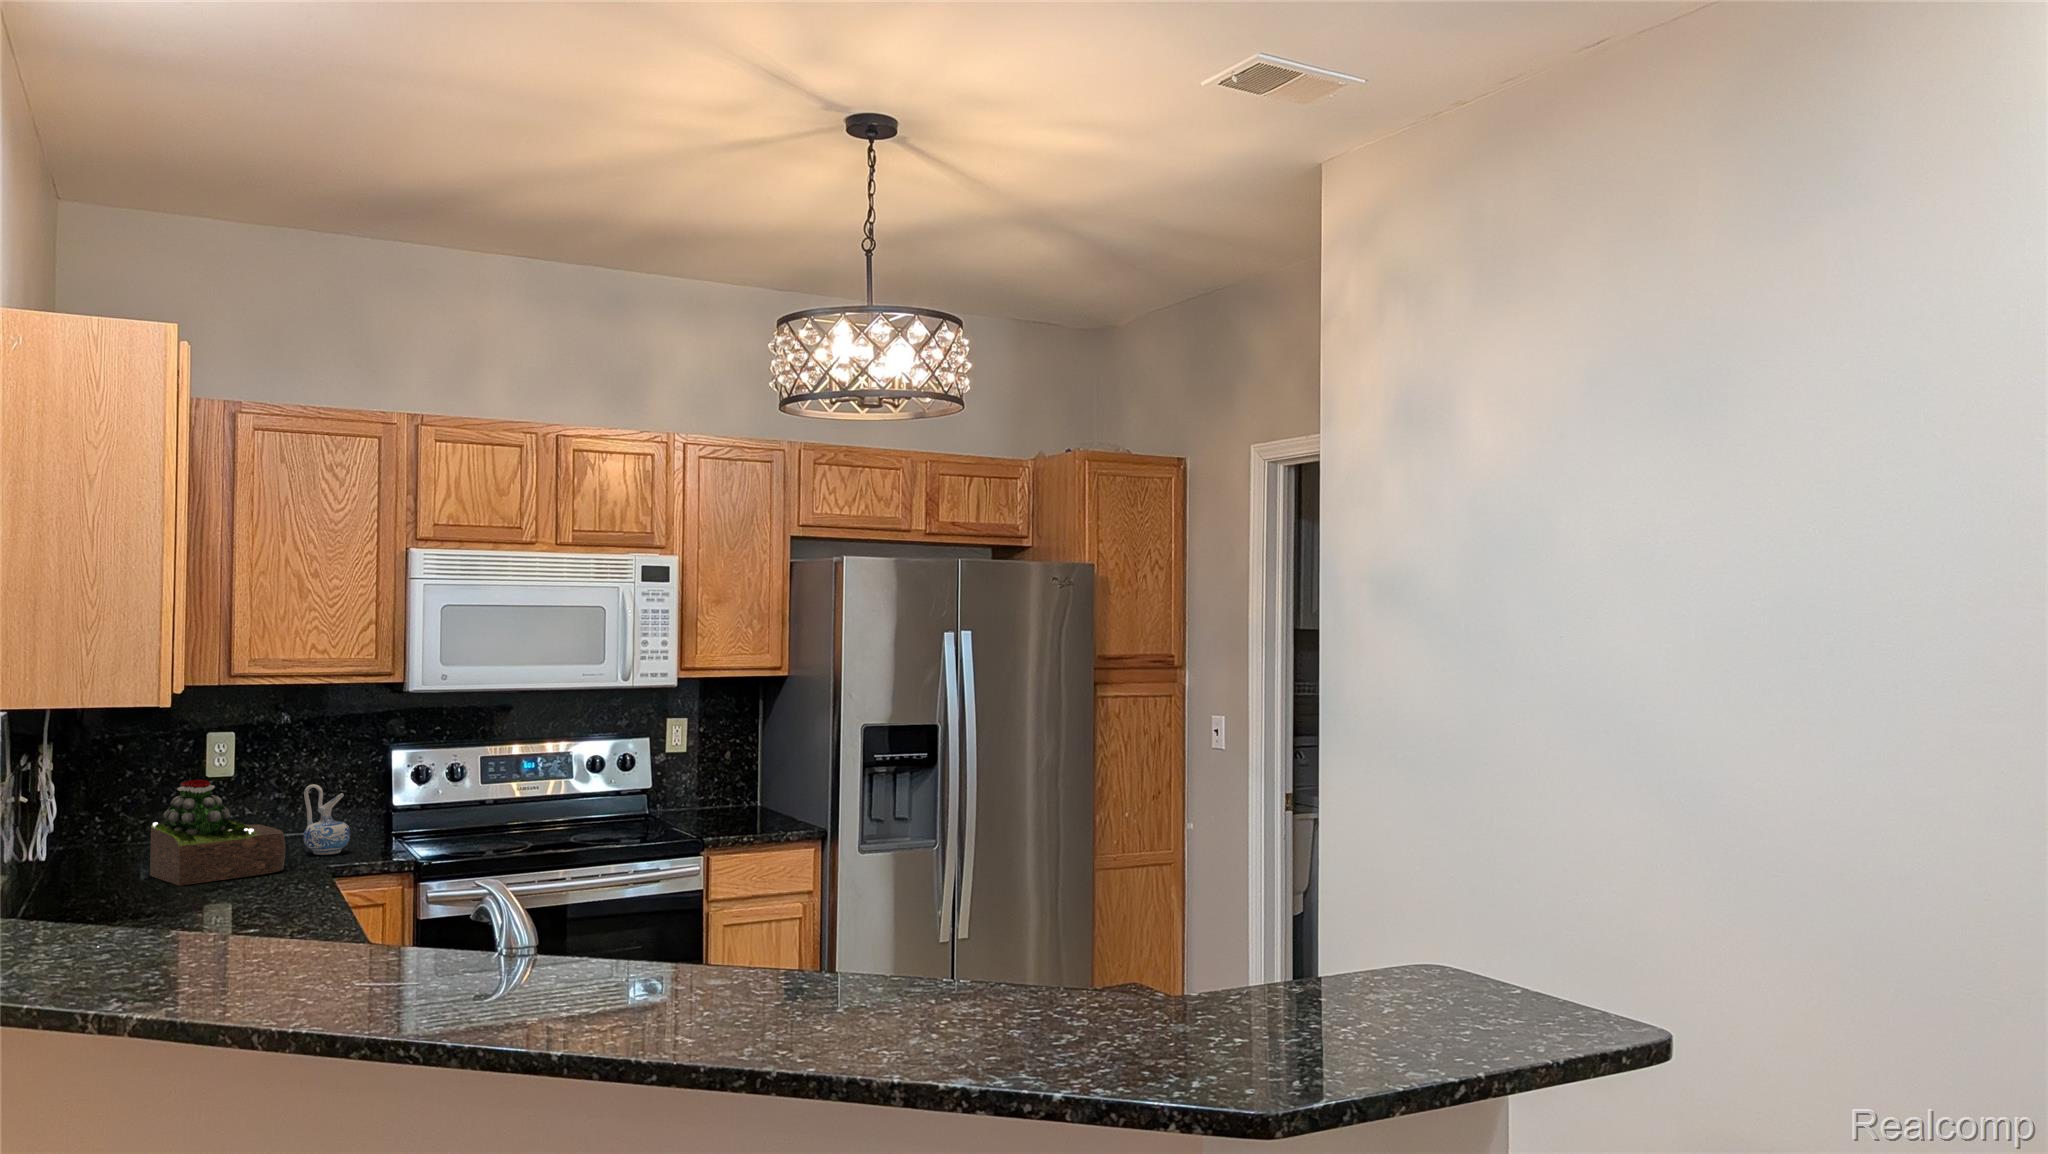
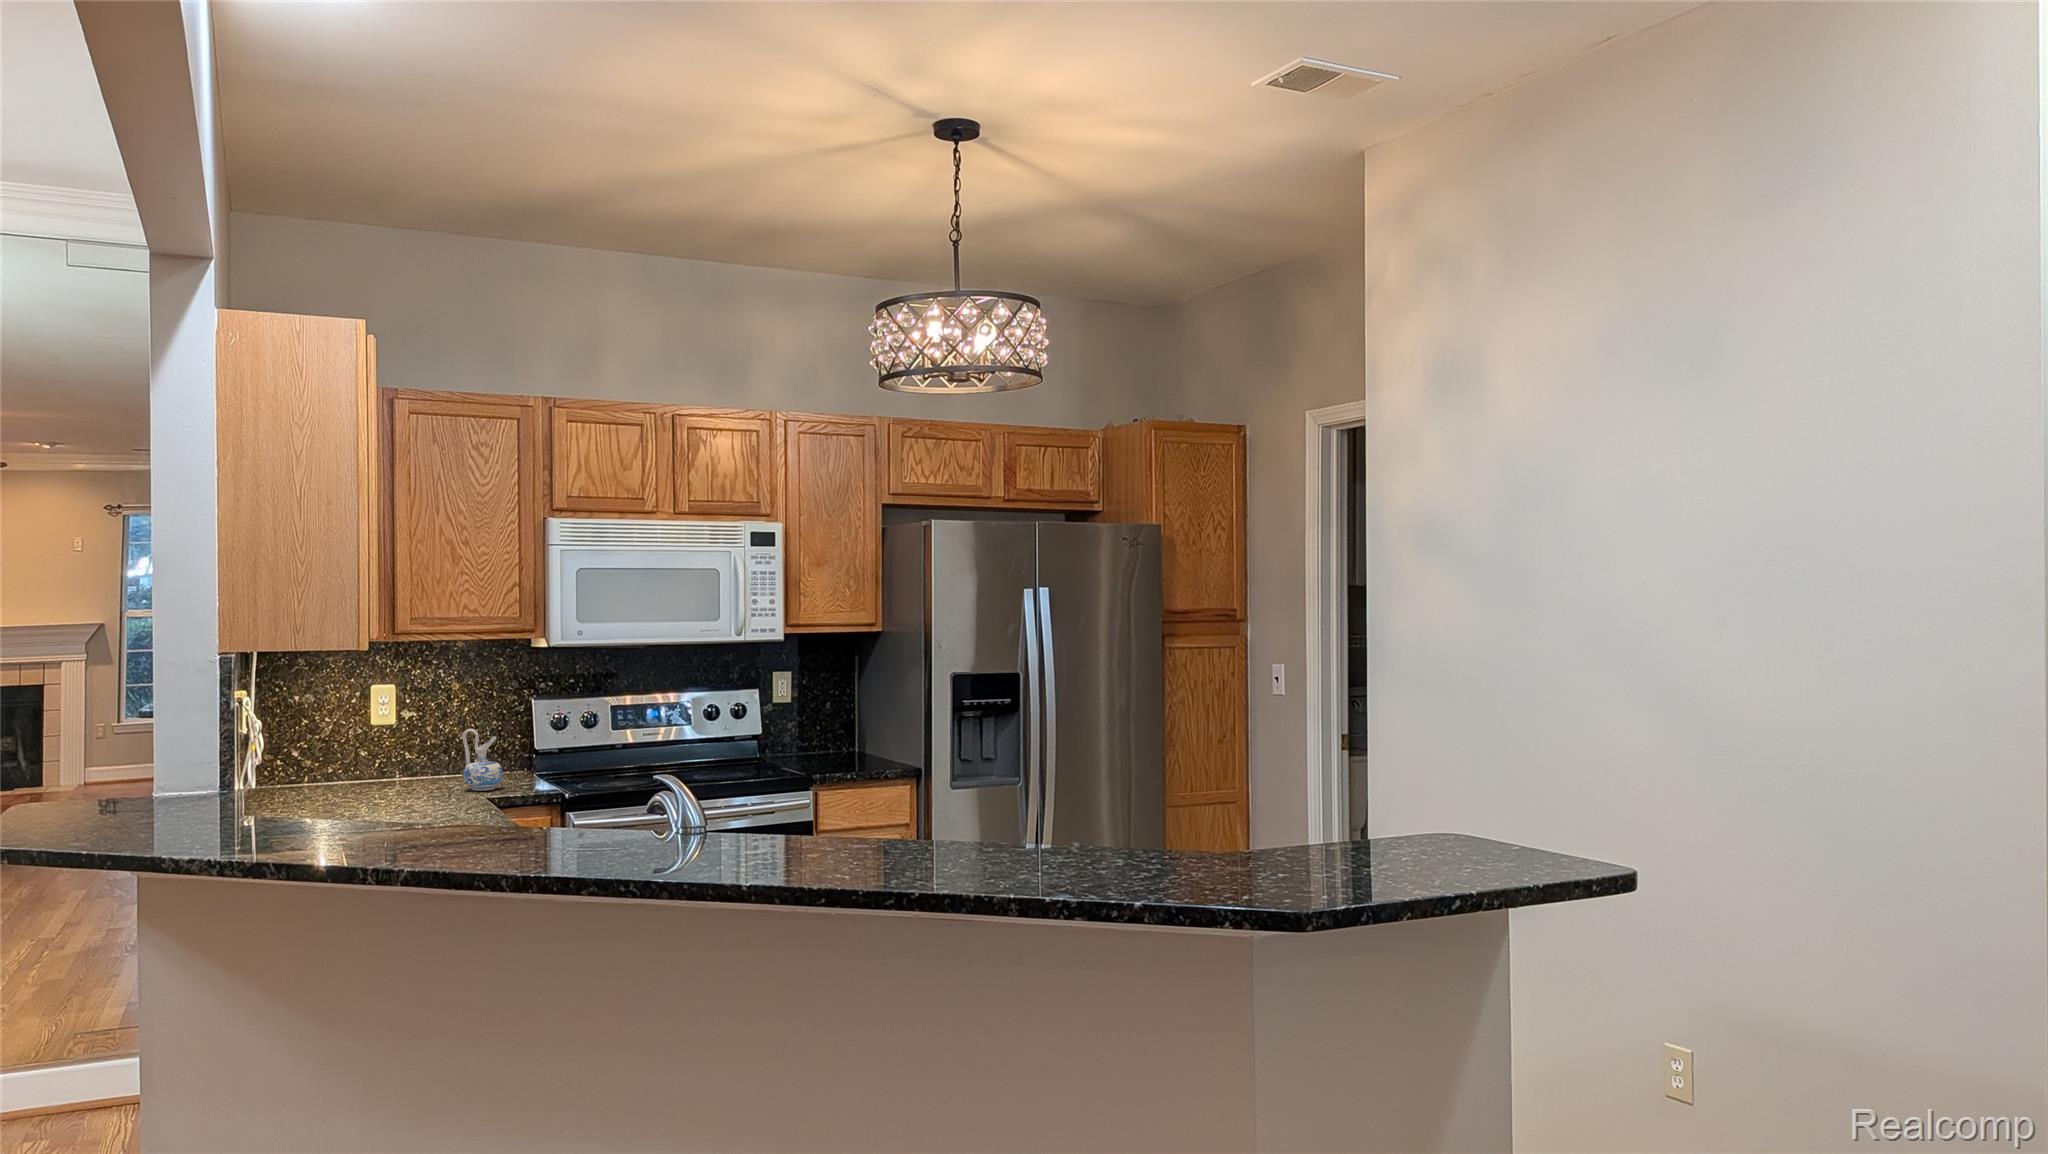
succulent plant: present [150,780,286,886] -> none [339,723,452,814]

